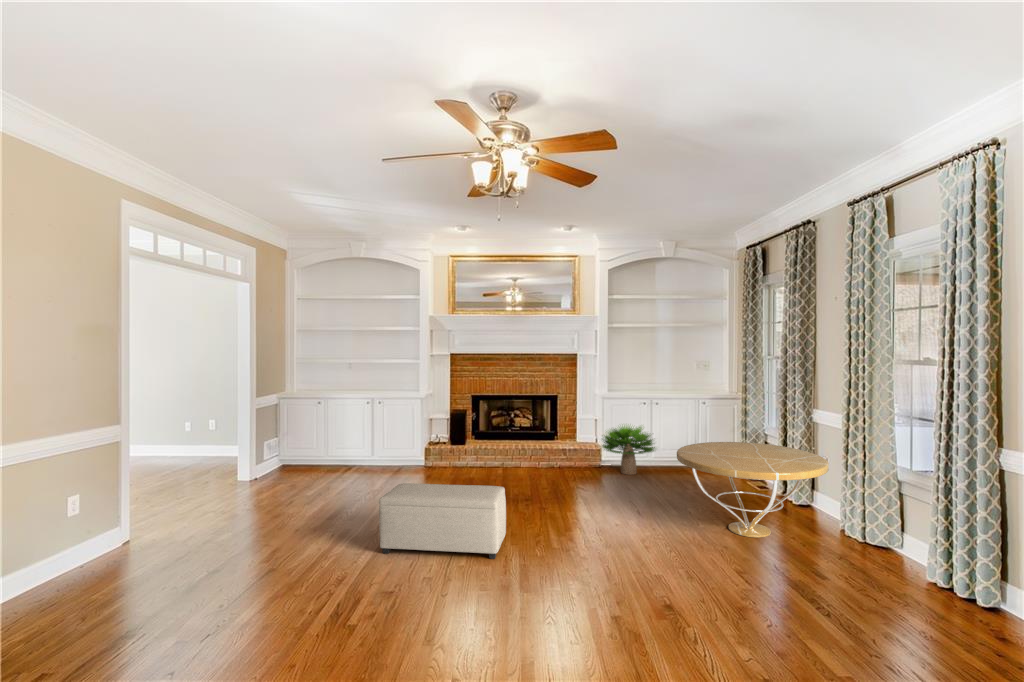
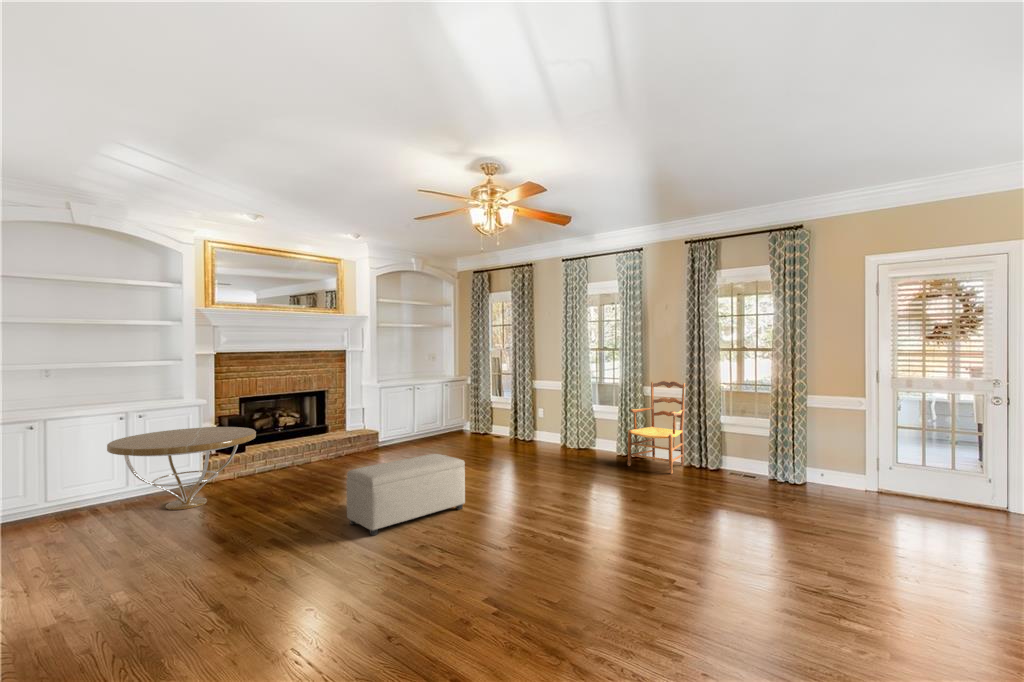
potted plant: present [602,426,655,475] -> none [386,405,438,449]
armchair: none [849,441,996,641] -> present [627,381,685,474]
coffee table: present [677,442,829,538] -> present [107,427,256,510]

